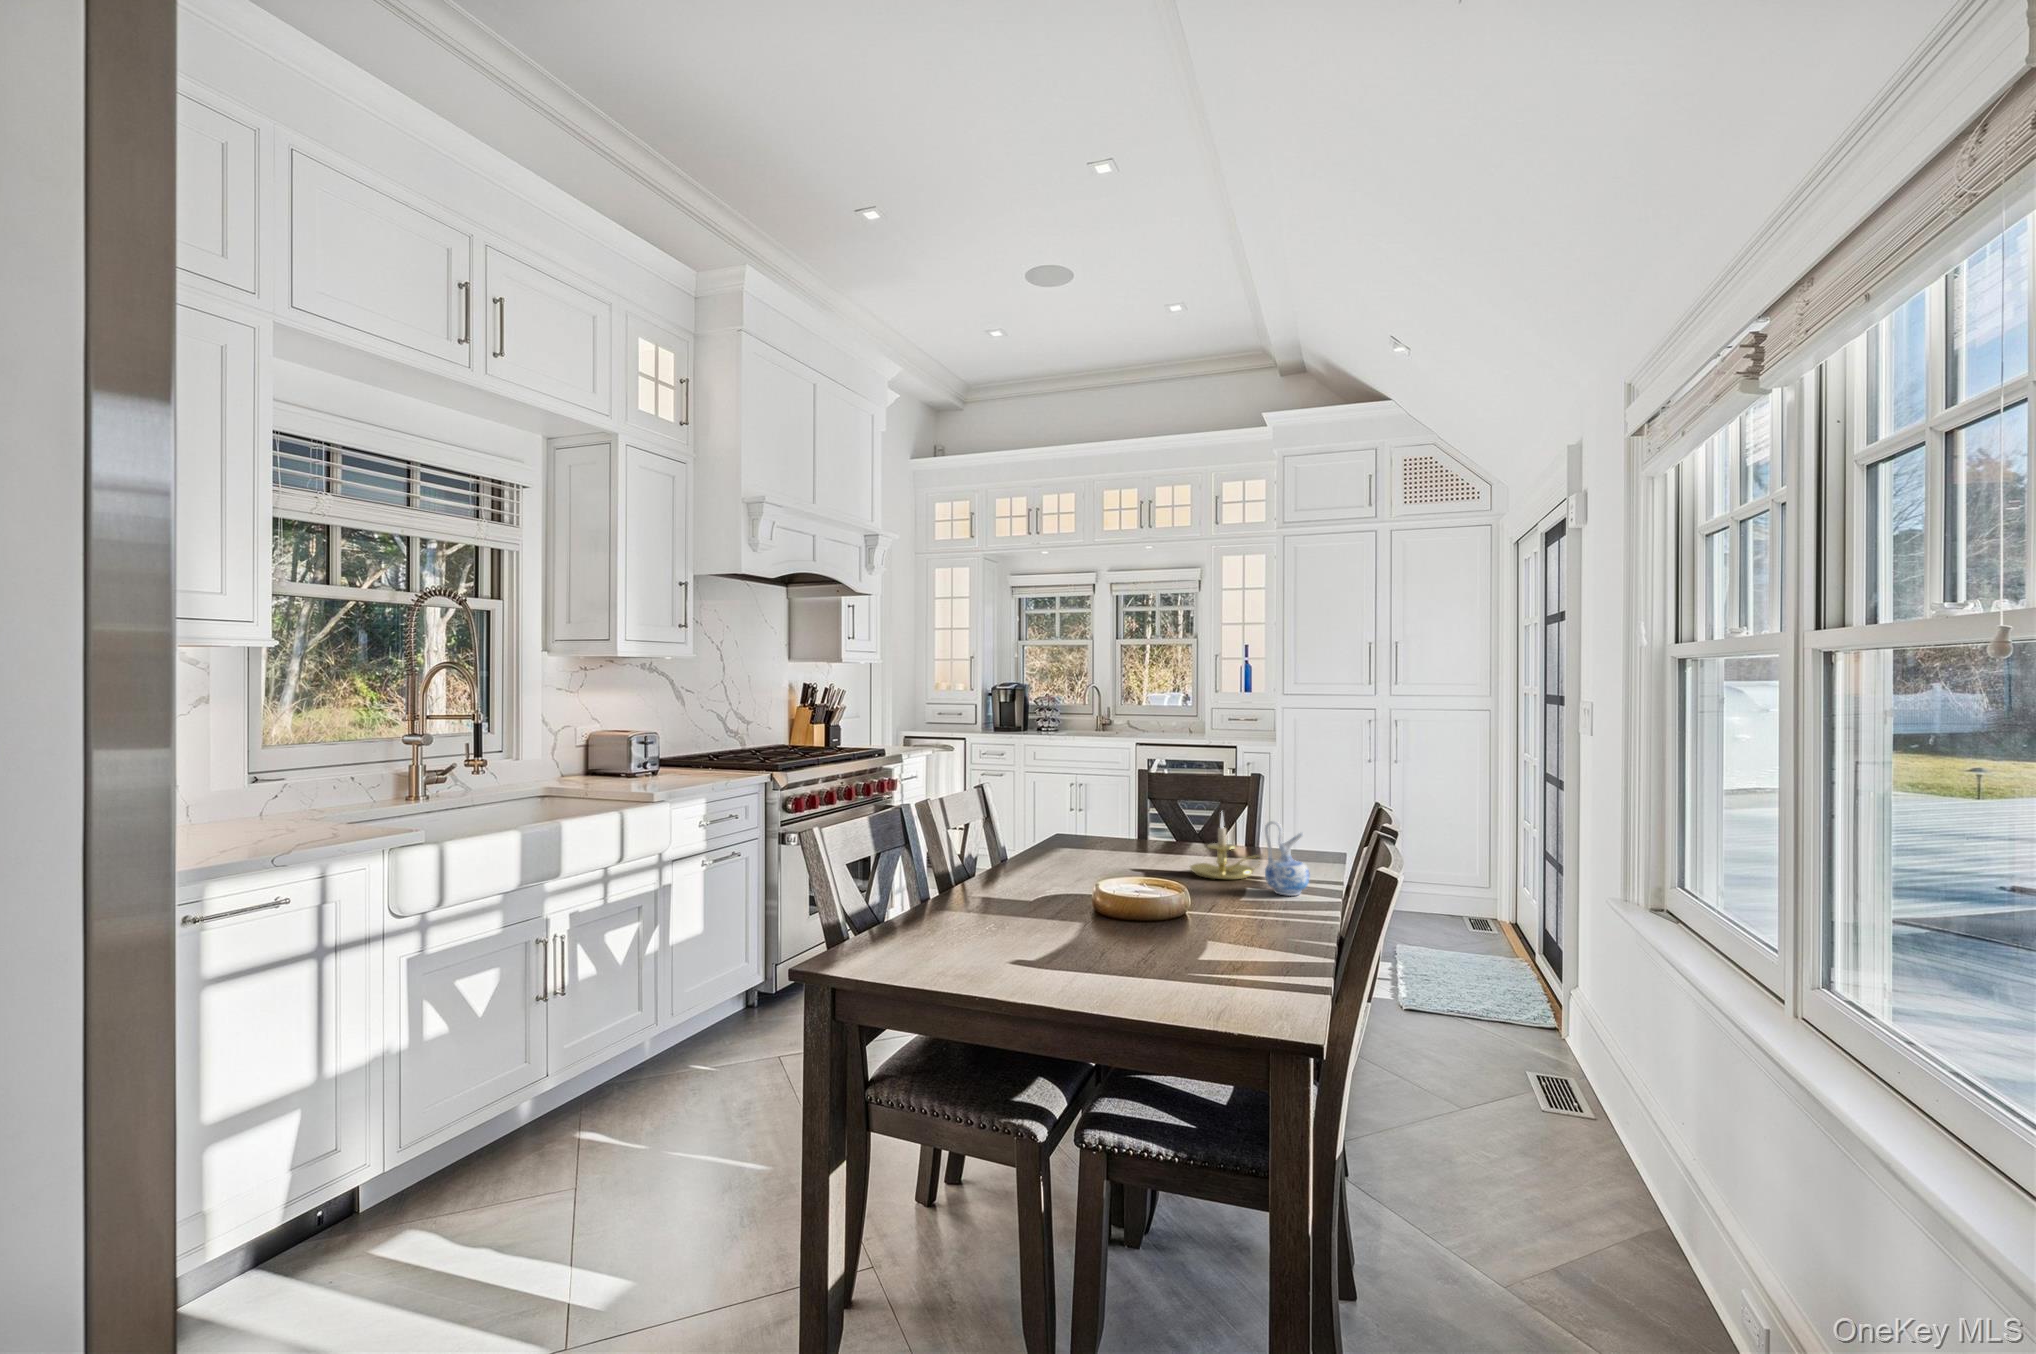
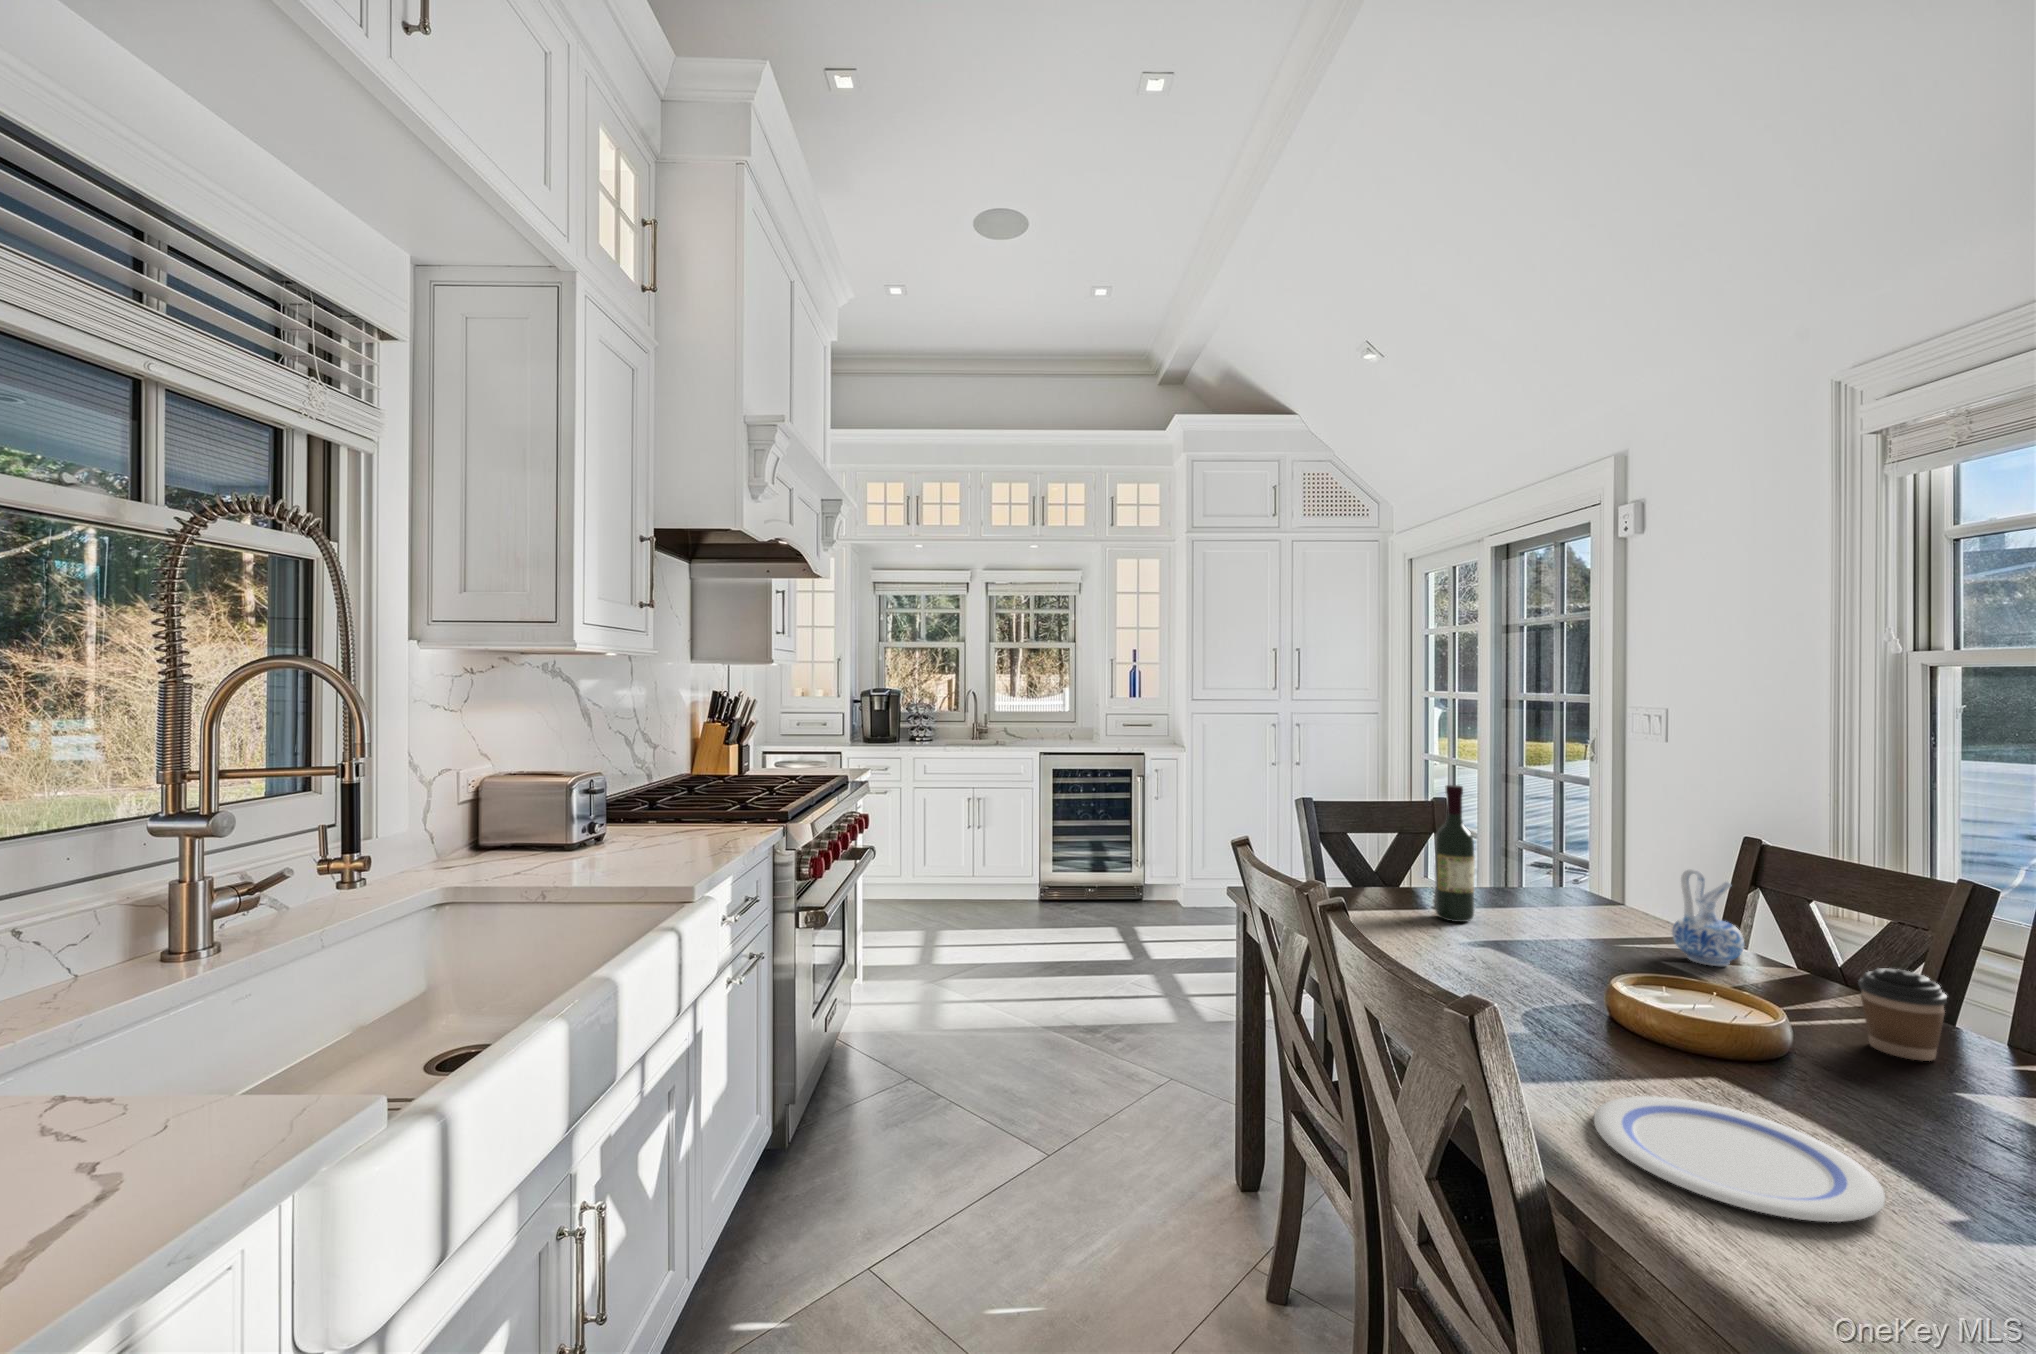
wine bottle: none [1161,757,1189,863] -> present [1435,785,1475,922]
candle holder: present [1190,814,1258,879] -> none [1517,854,1607,946]
coffee cup: none [1225,873,1269,934] -> present [1858,968,1947,1061]
plate: none [914,917,1036,950] -> present [1594,1096,1885,1222]

